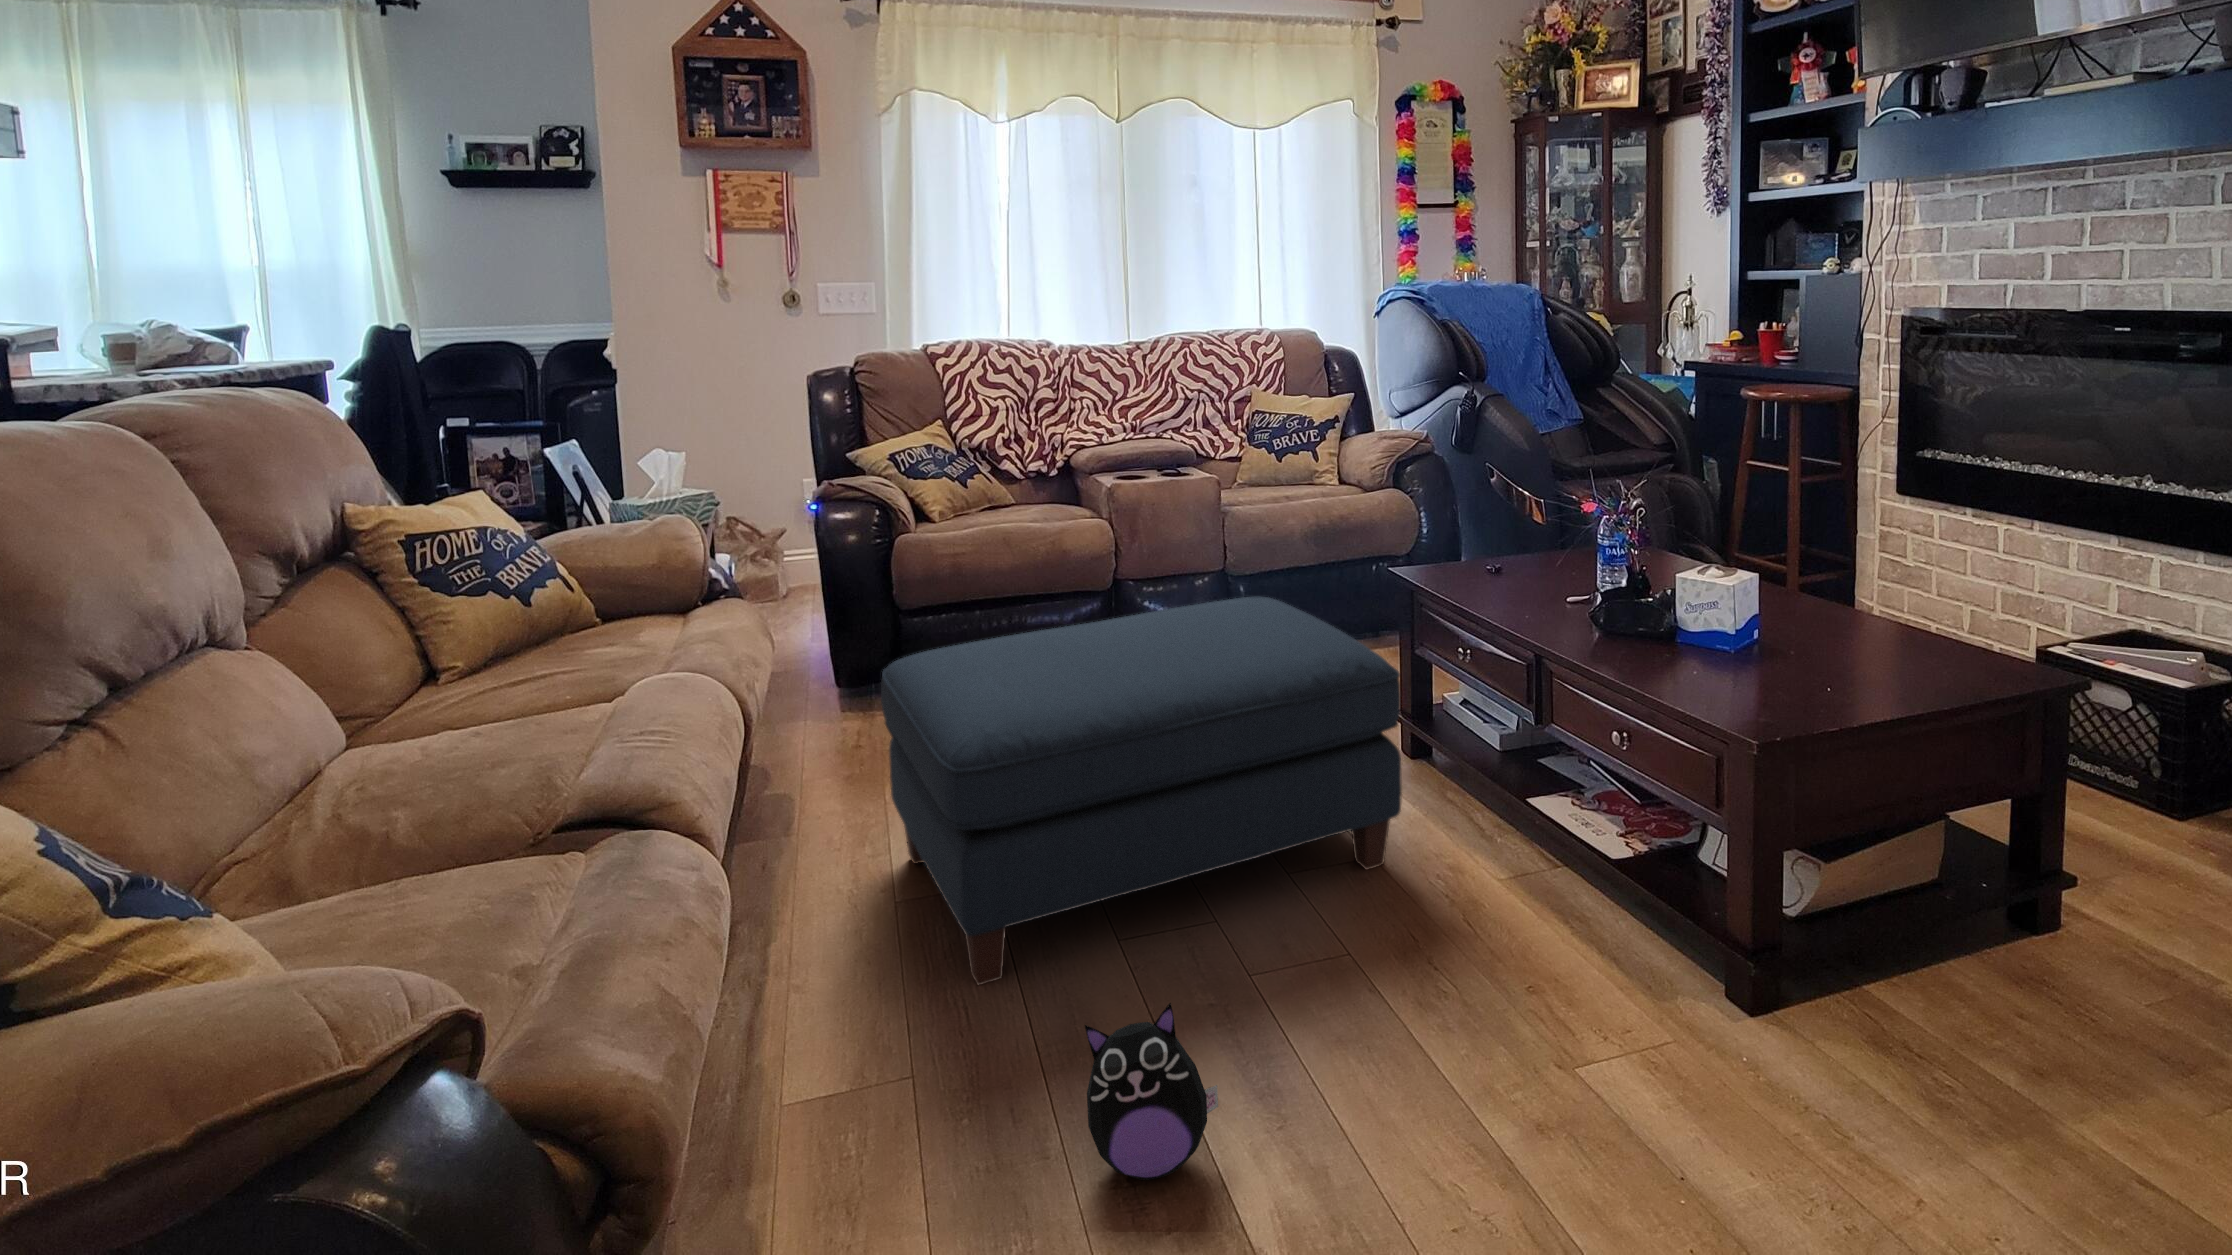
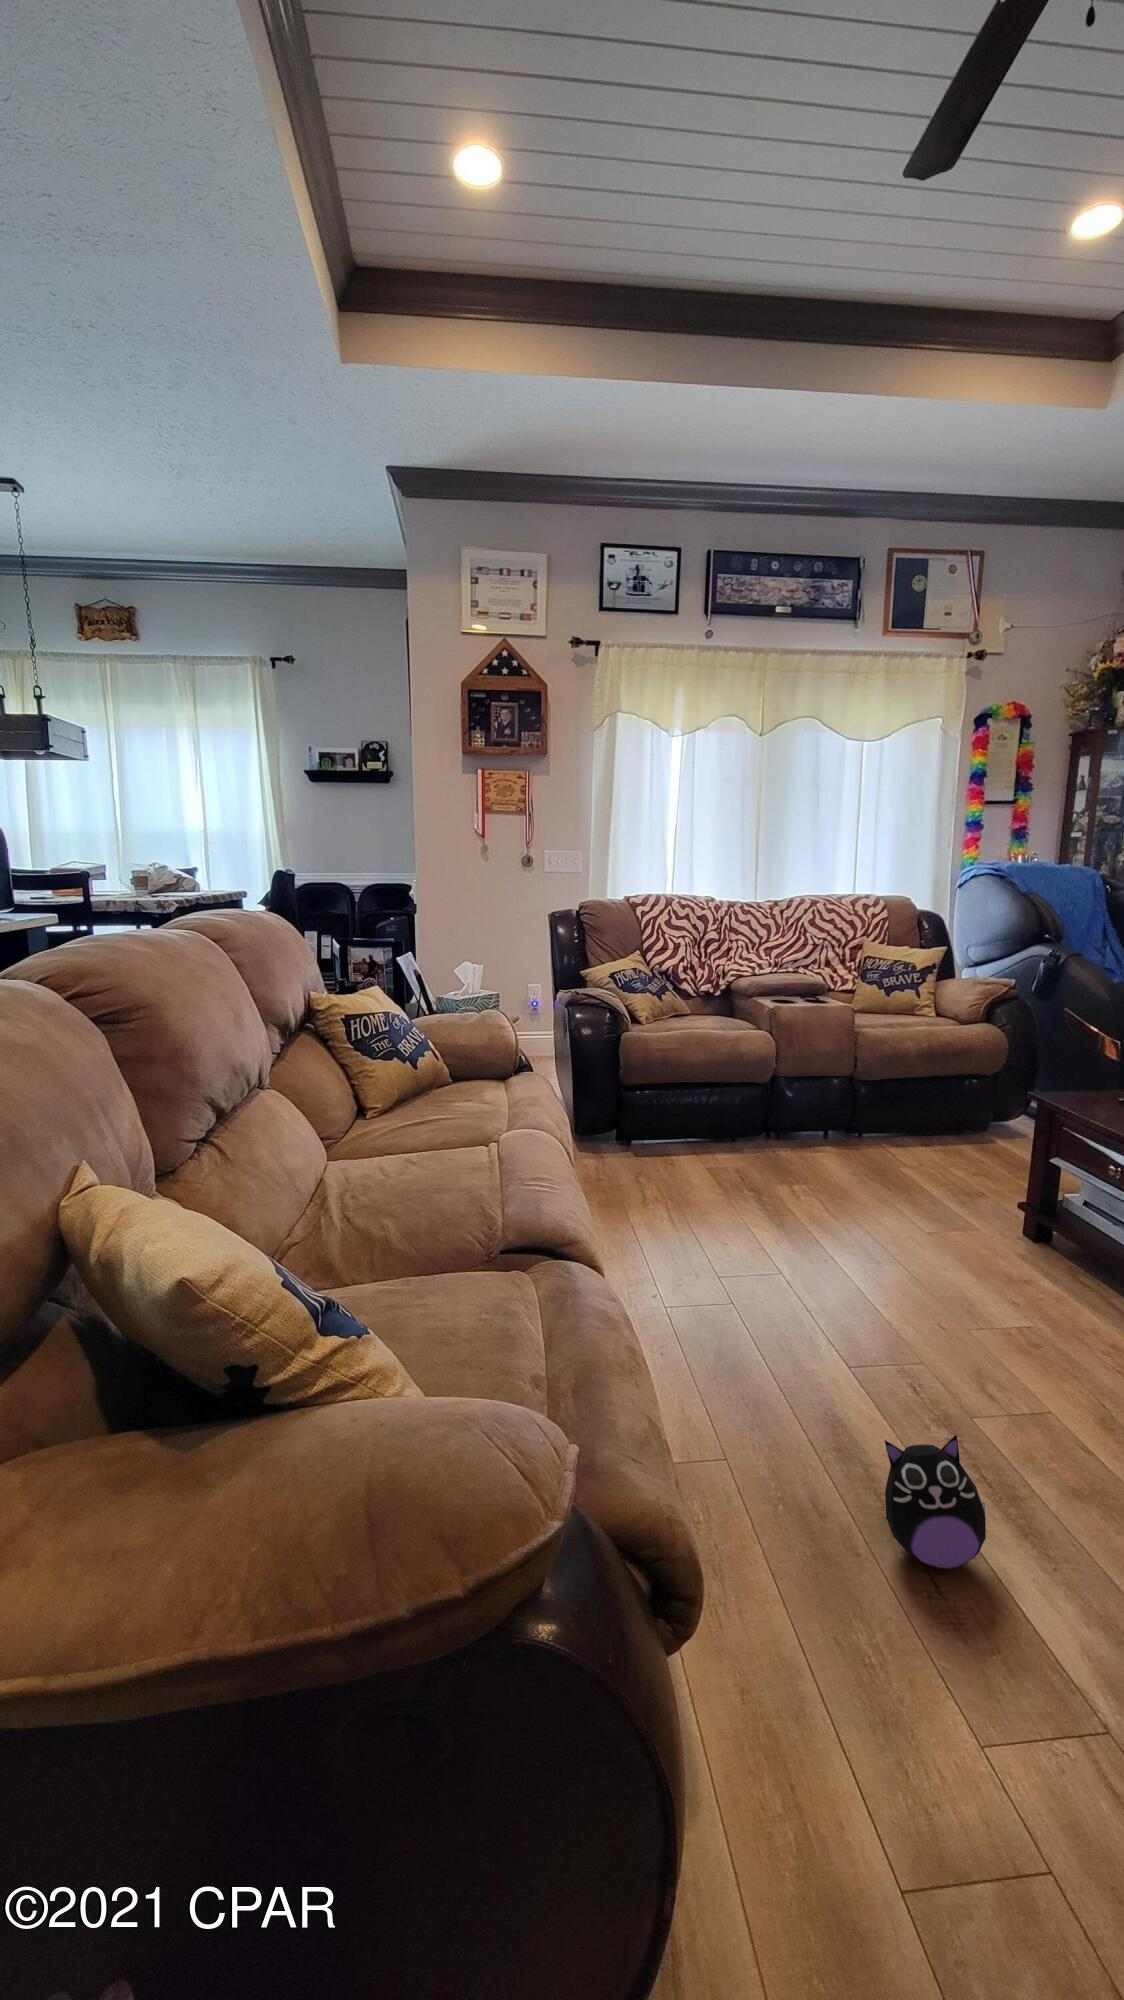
ottoman: present [881,597,1402,985] -> none [653,1103,1074,1378]

